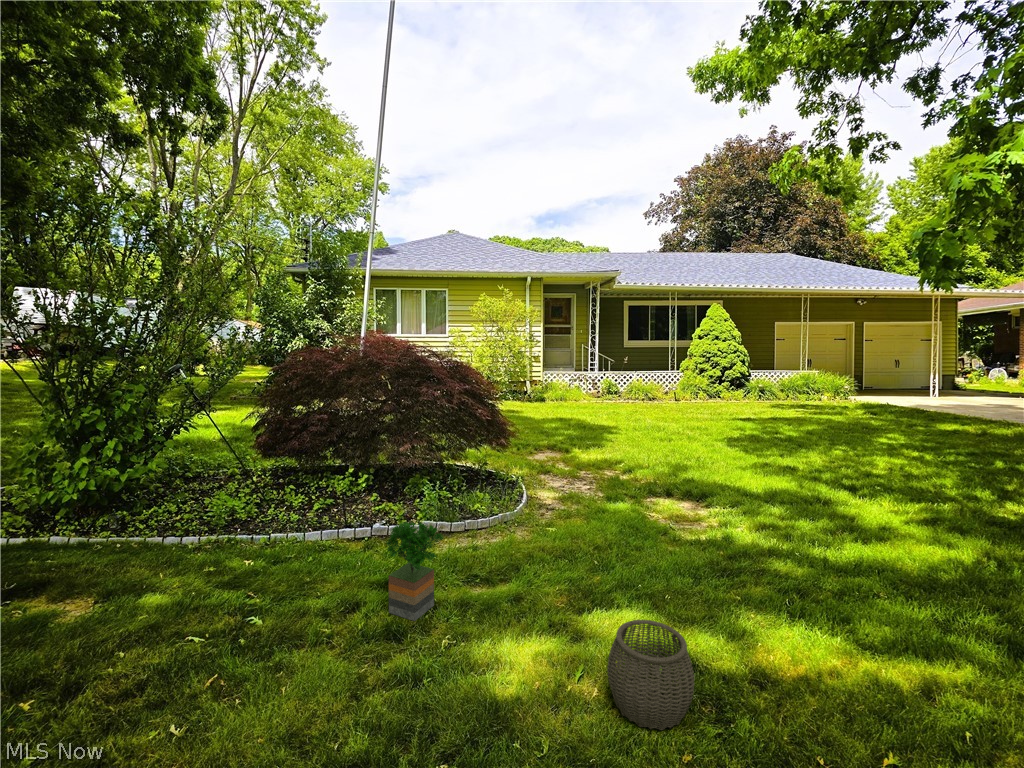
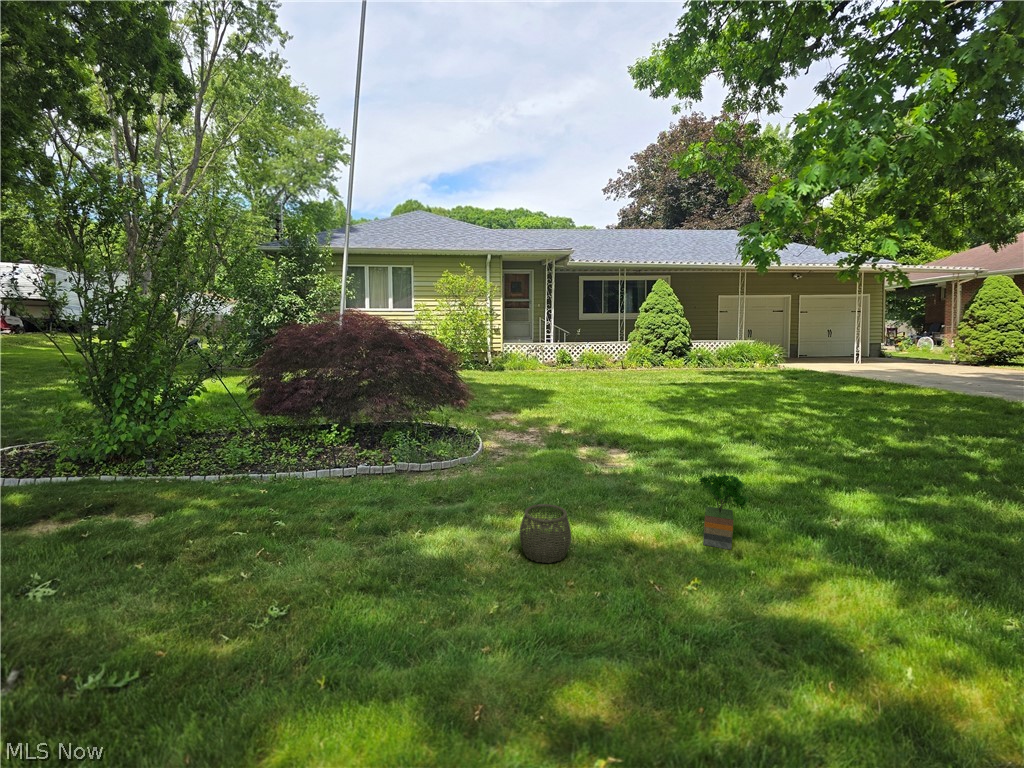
potted tree: present [387,522,443,621] -> present [698,474,748,550]

